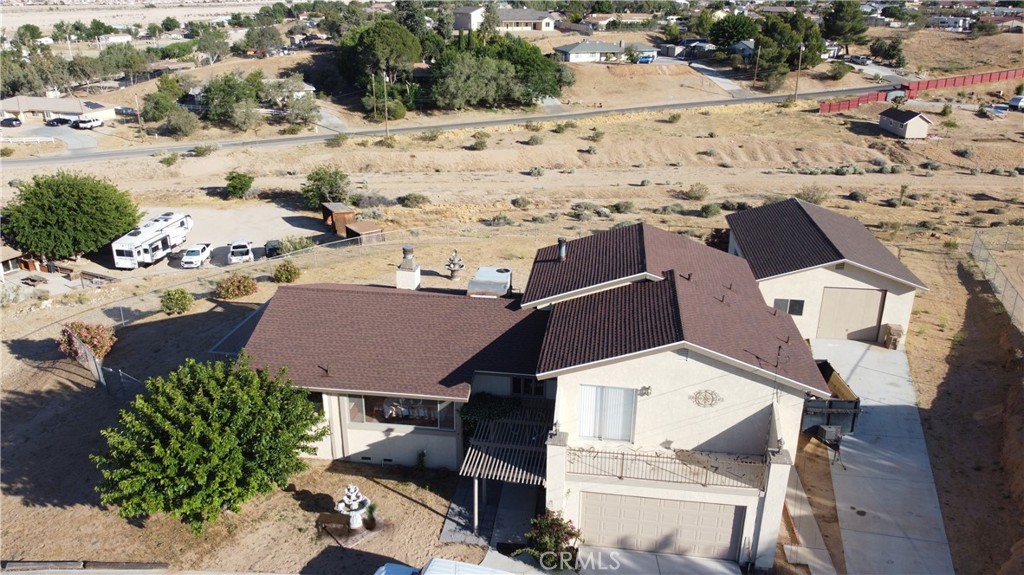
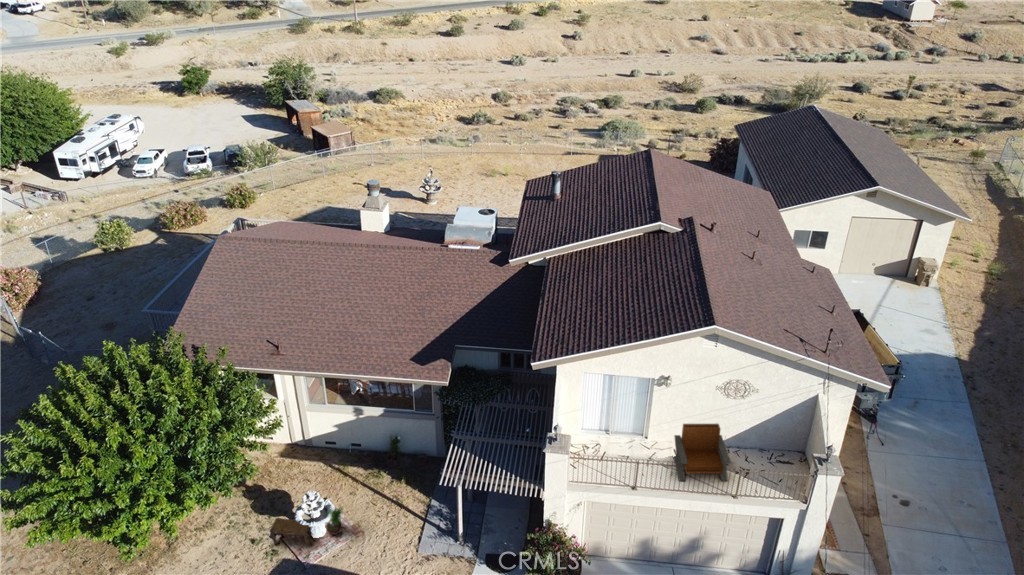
lounge chair: none [655,425,701,473] -> present [673,424,731,481]

